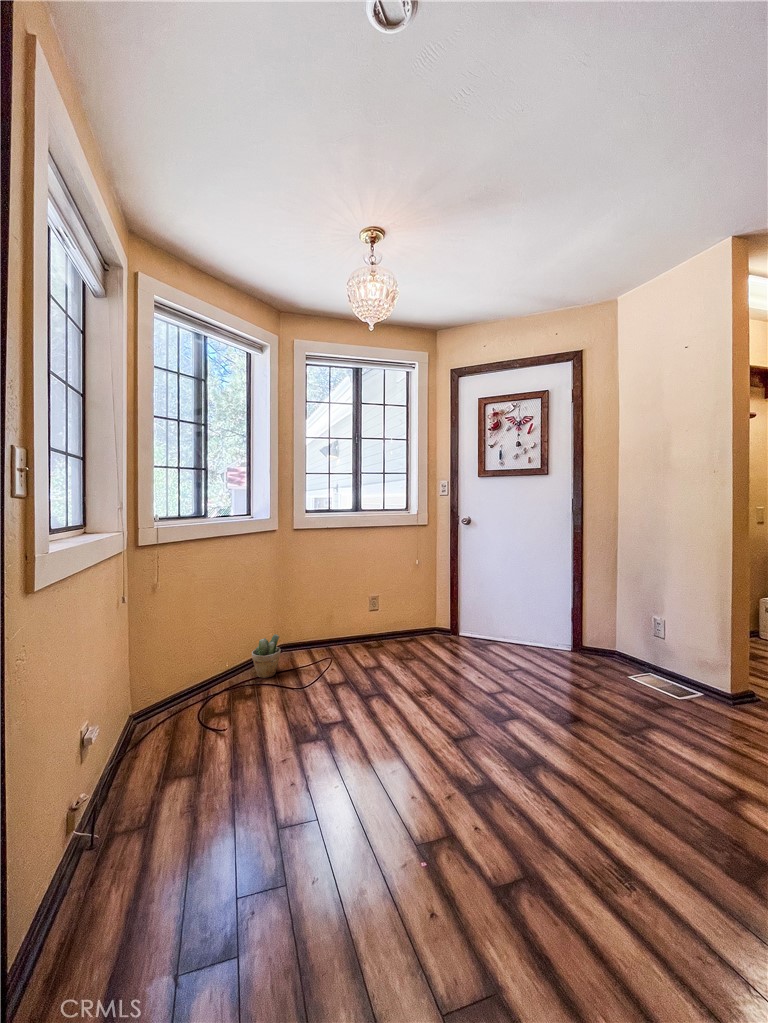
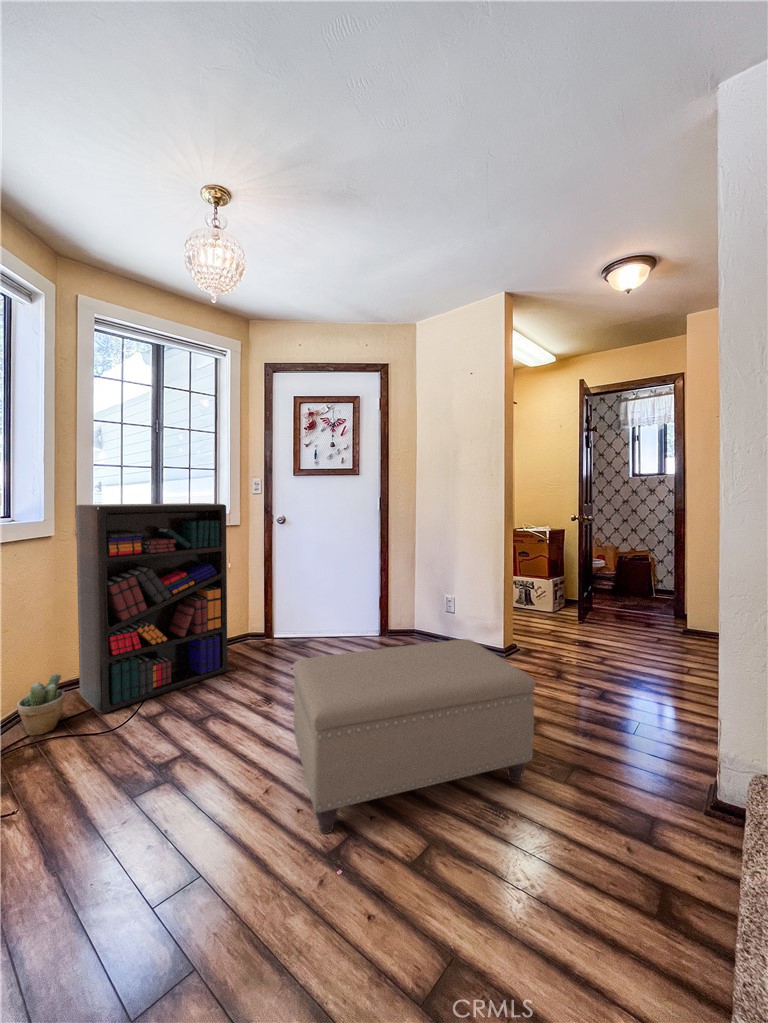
bookshelf: none [295,505,406,672] -> present [76,503,227,713]
ottoman: none [410,654,714,872] -> present [293,639,536,834]

